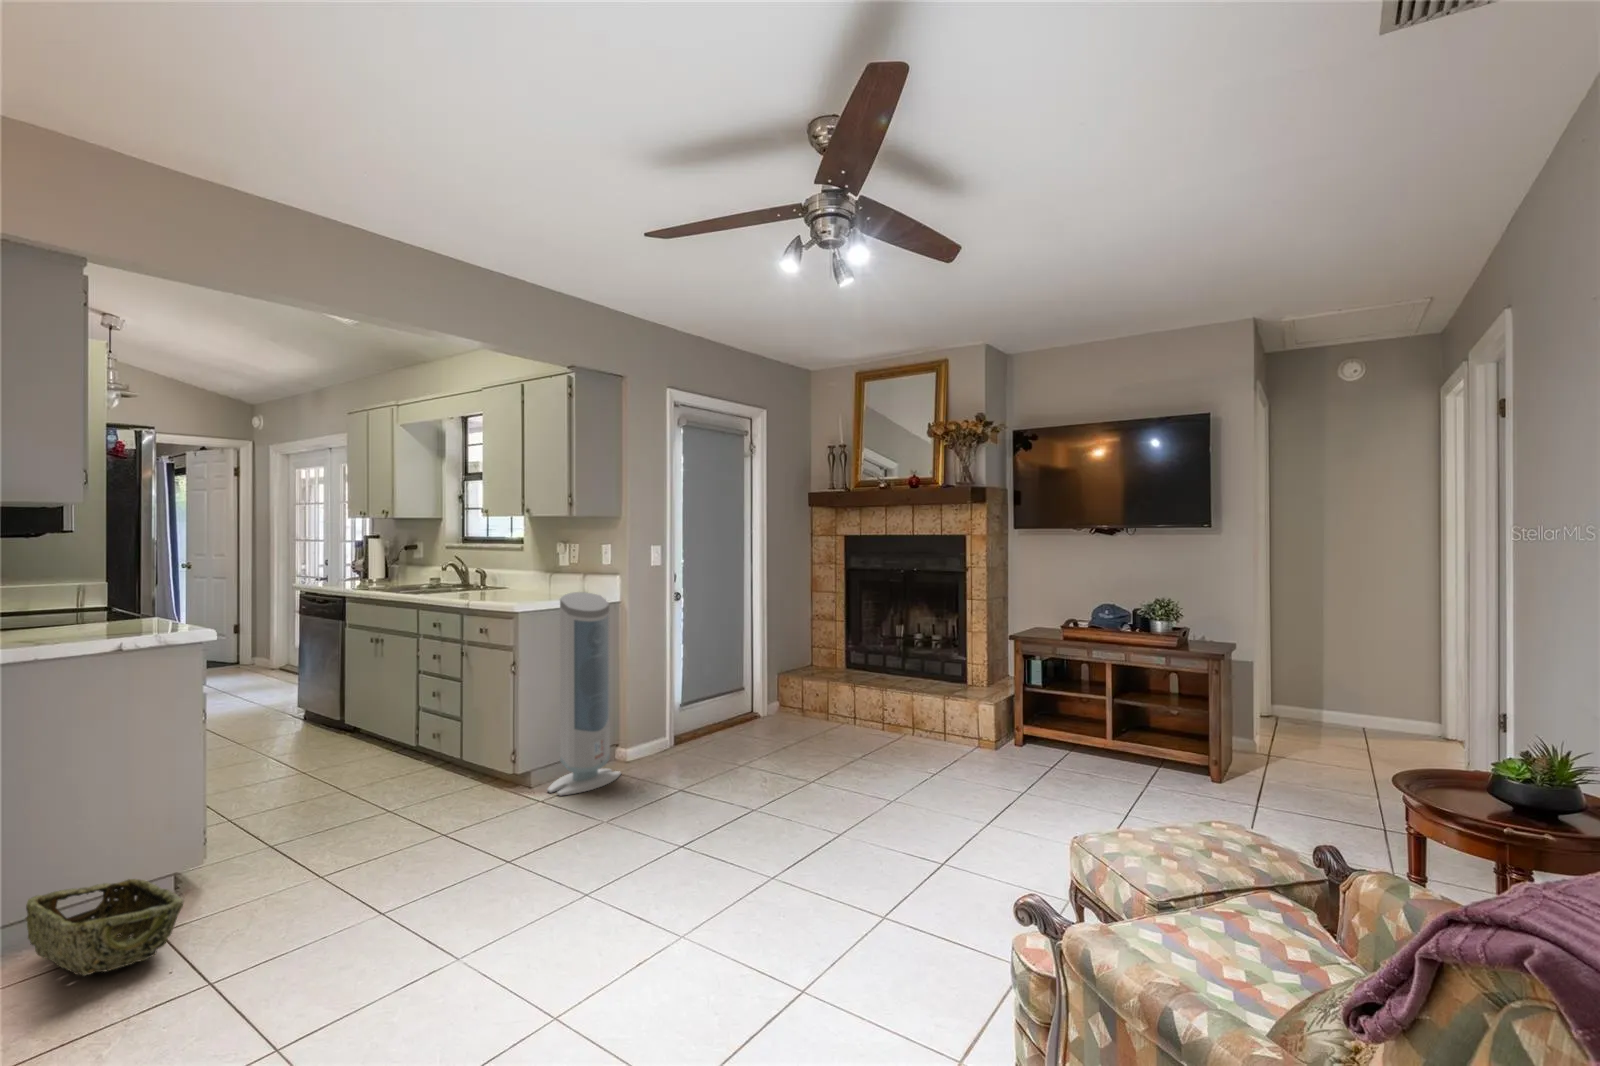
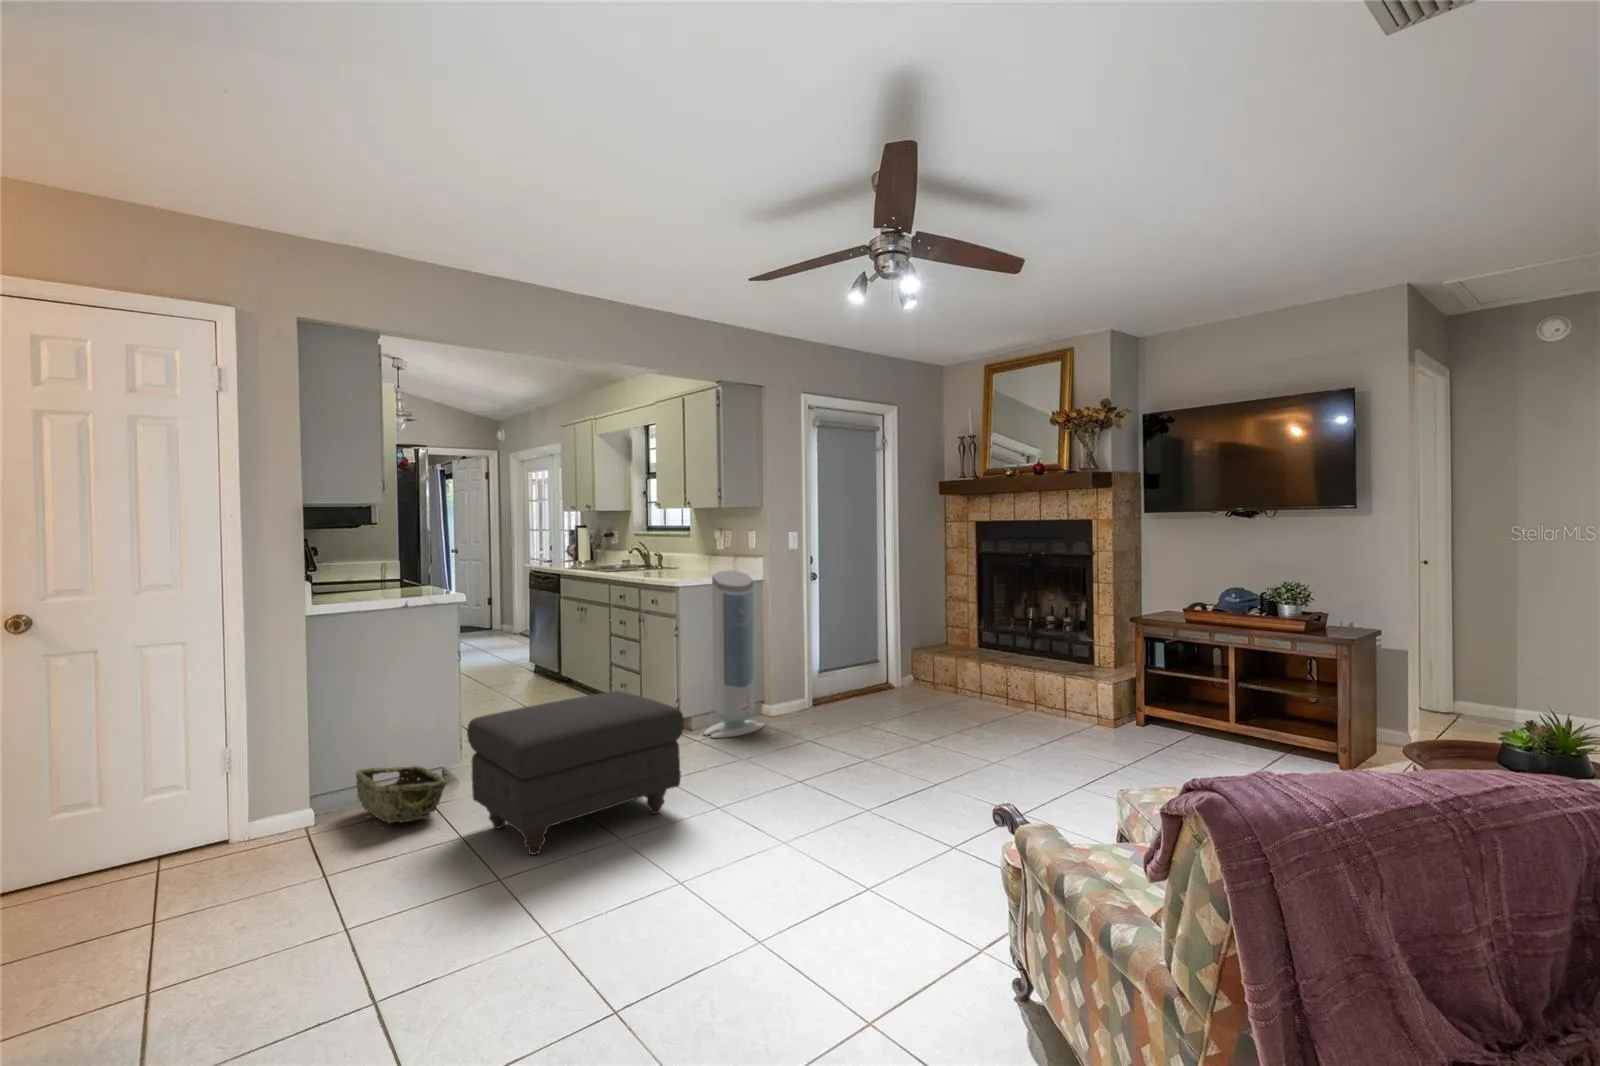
ottoman: none [221,751,541,1000] -> present [467,691,684,855]

